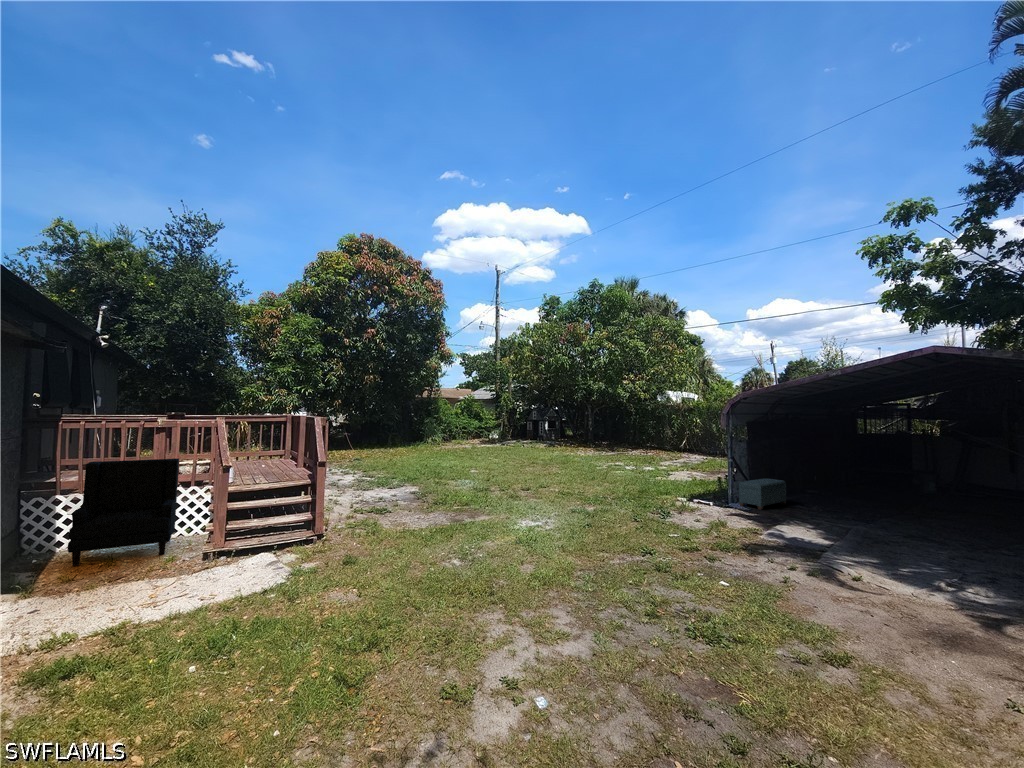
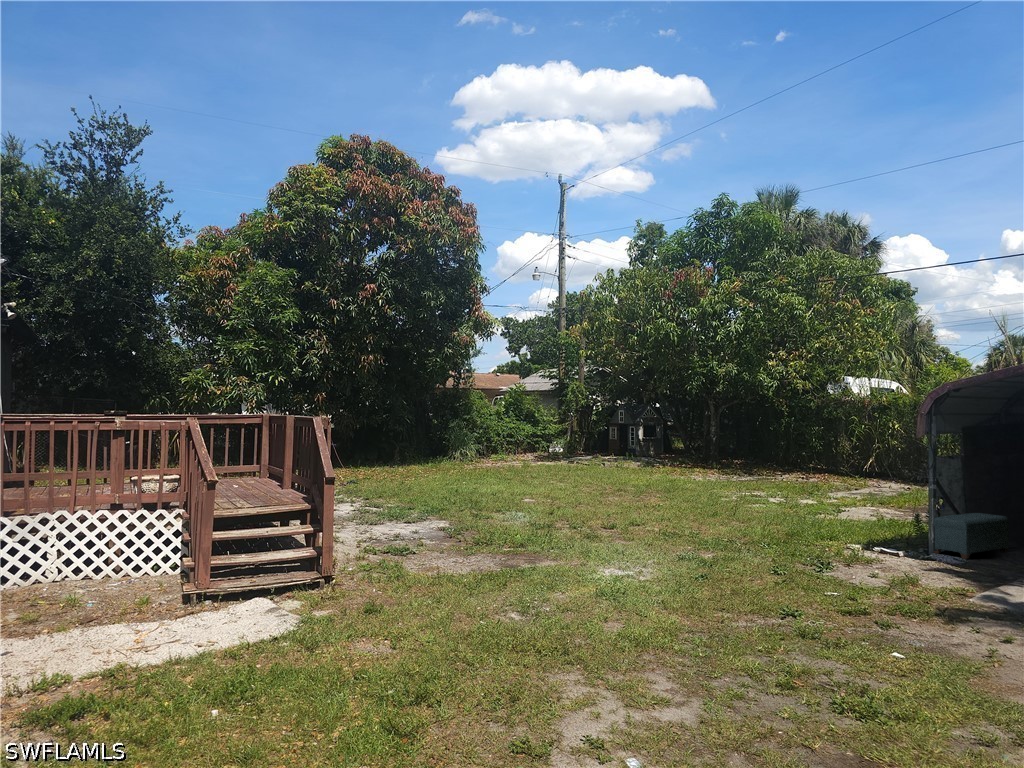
chair: present [68,459,179,566] -> none [23,472,143,605]

